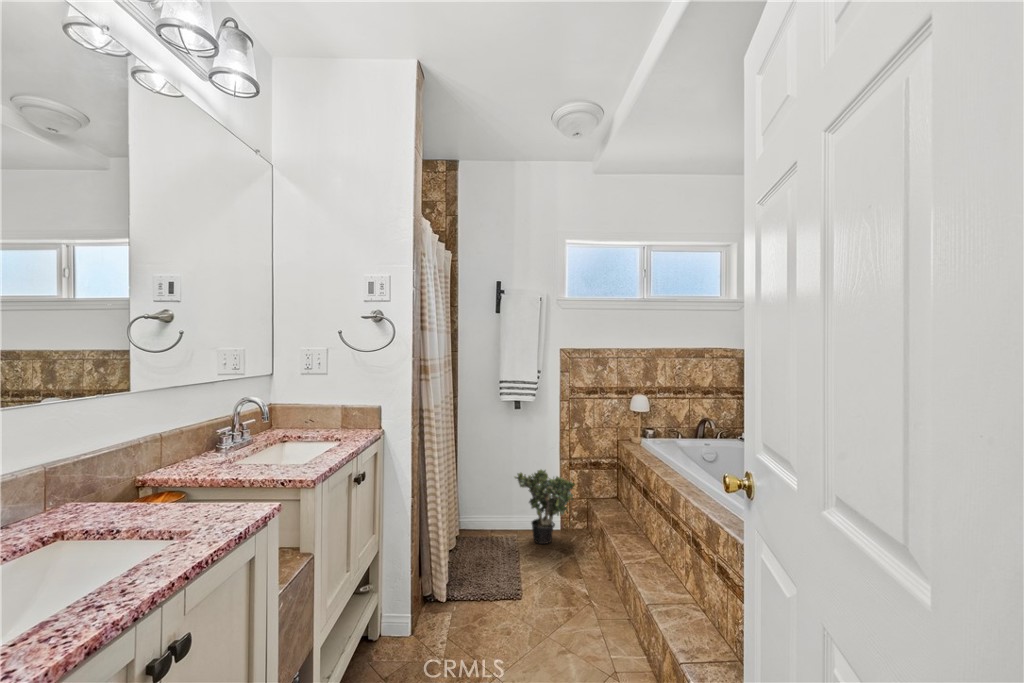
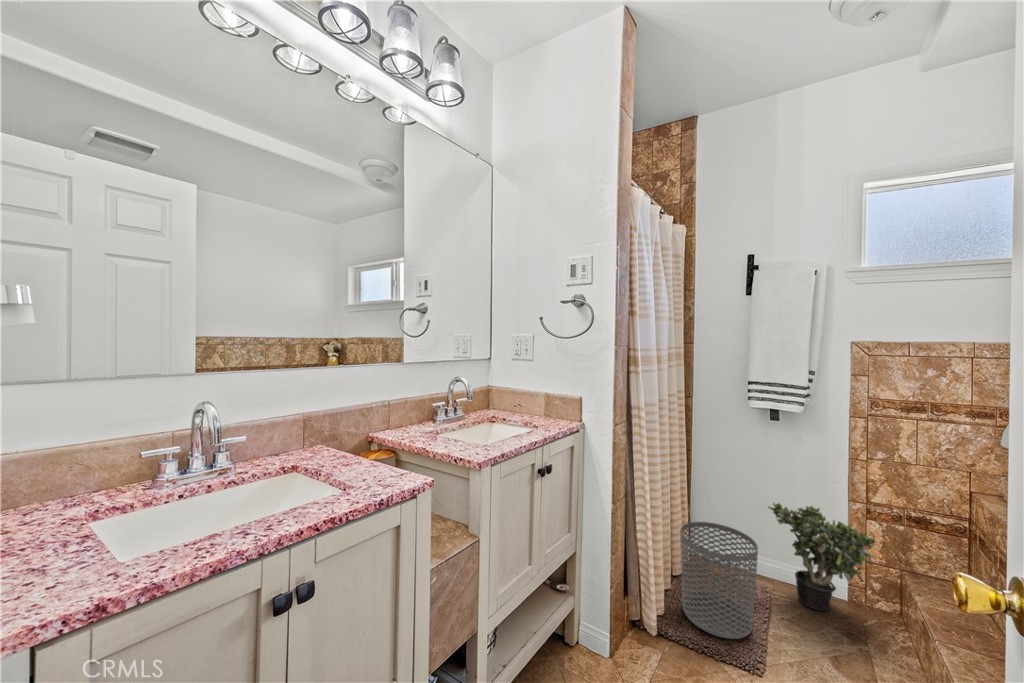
waste bin: none [457,499,512,585] -> present [680,522,758,639]

